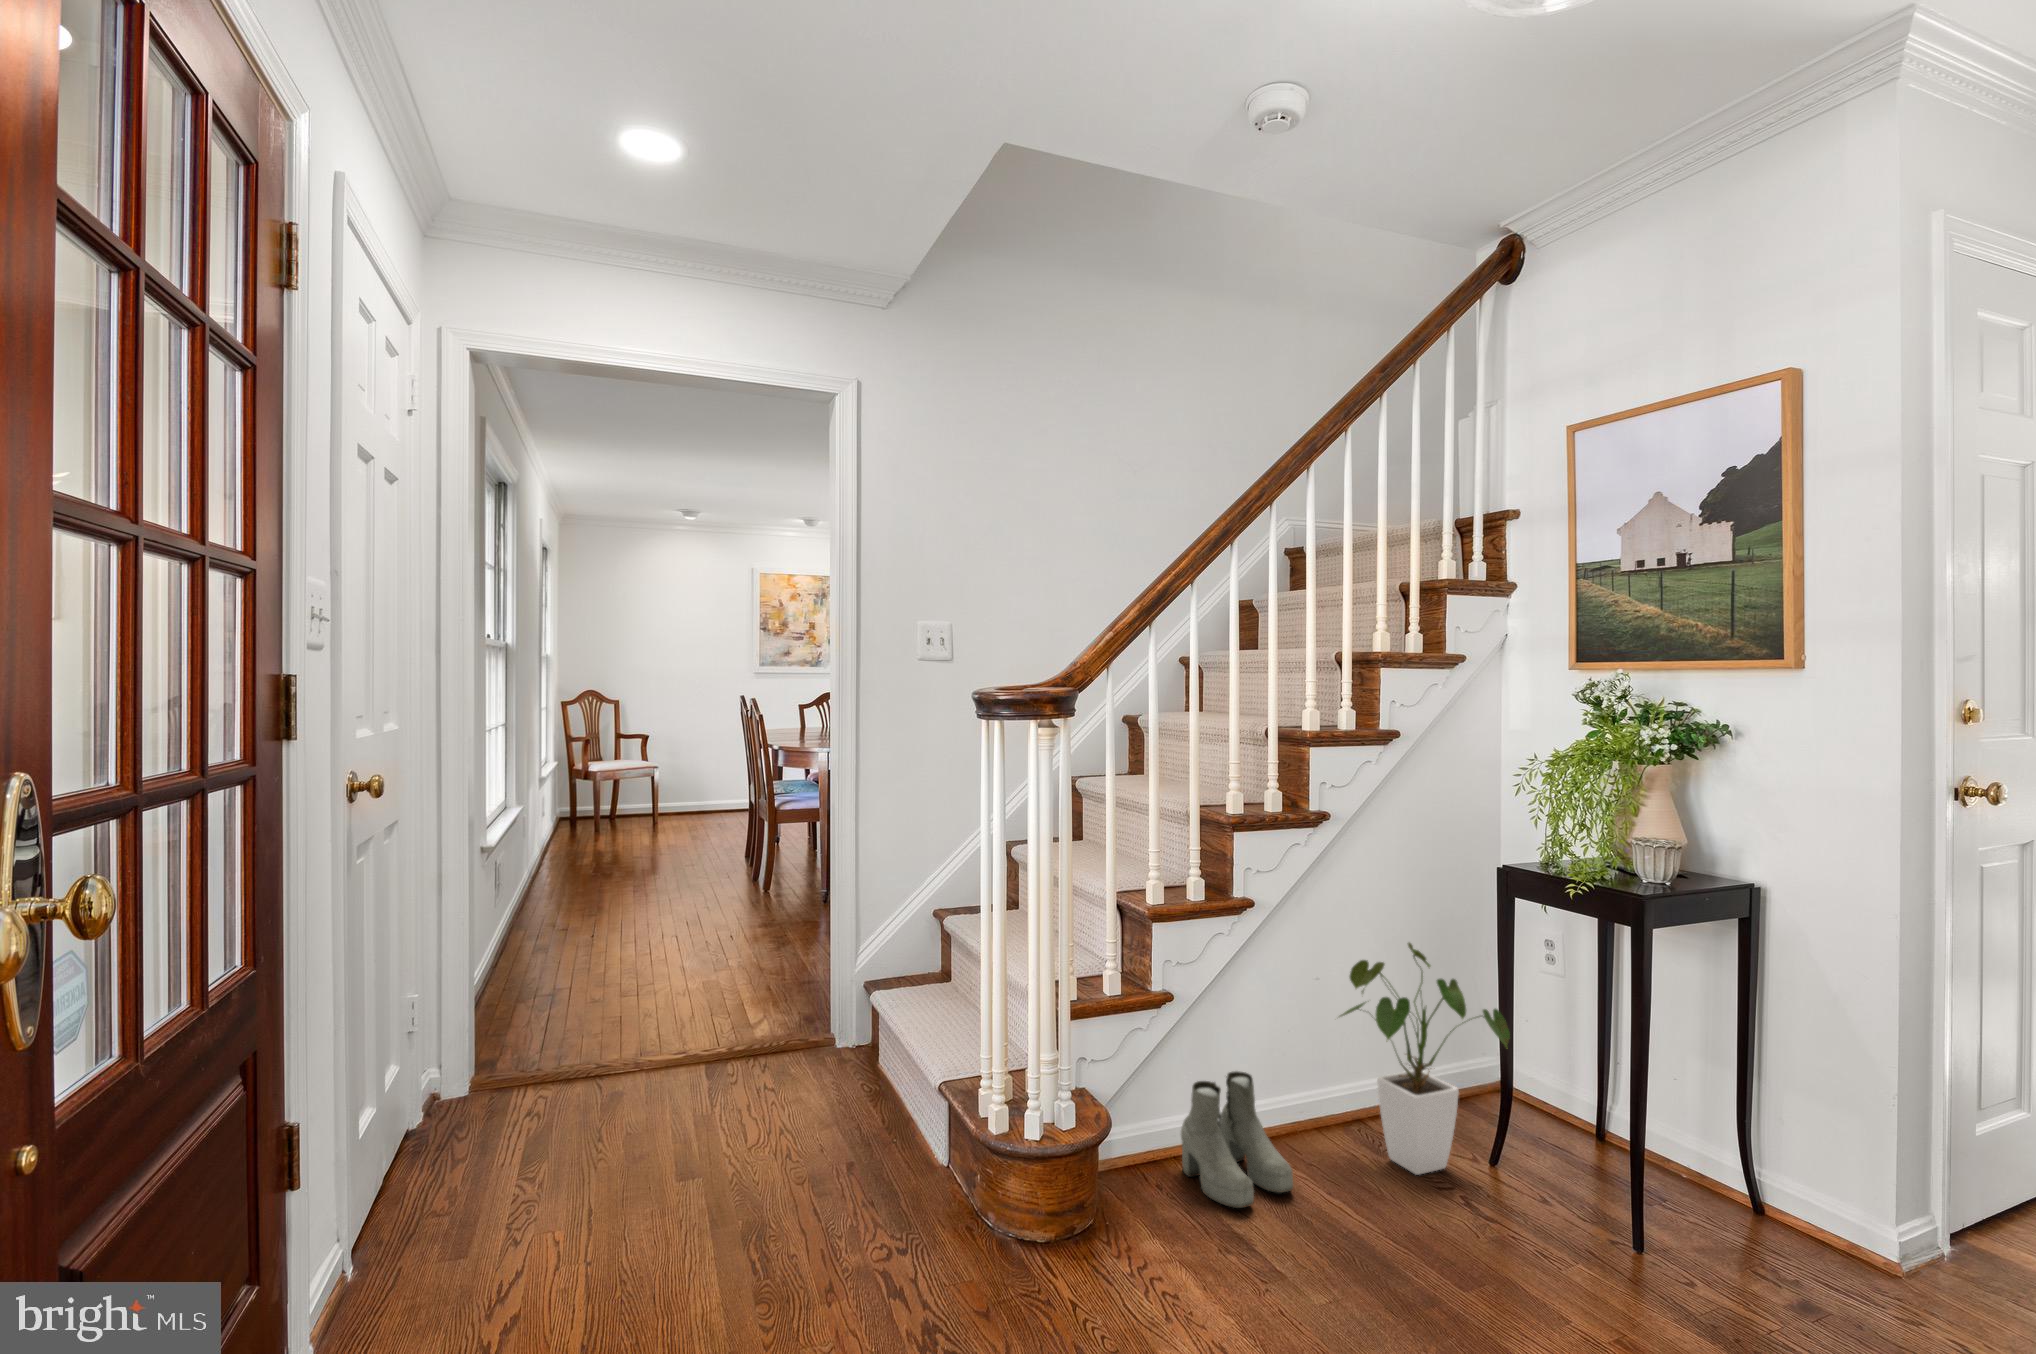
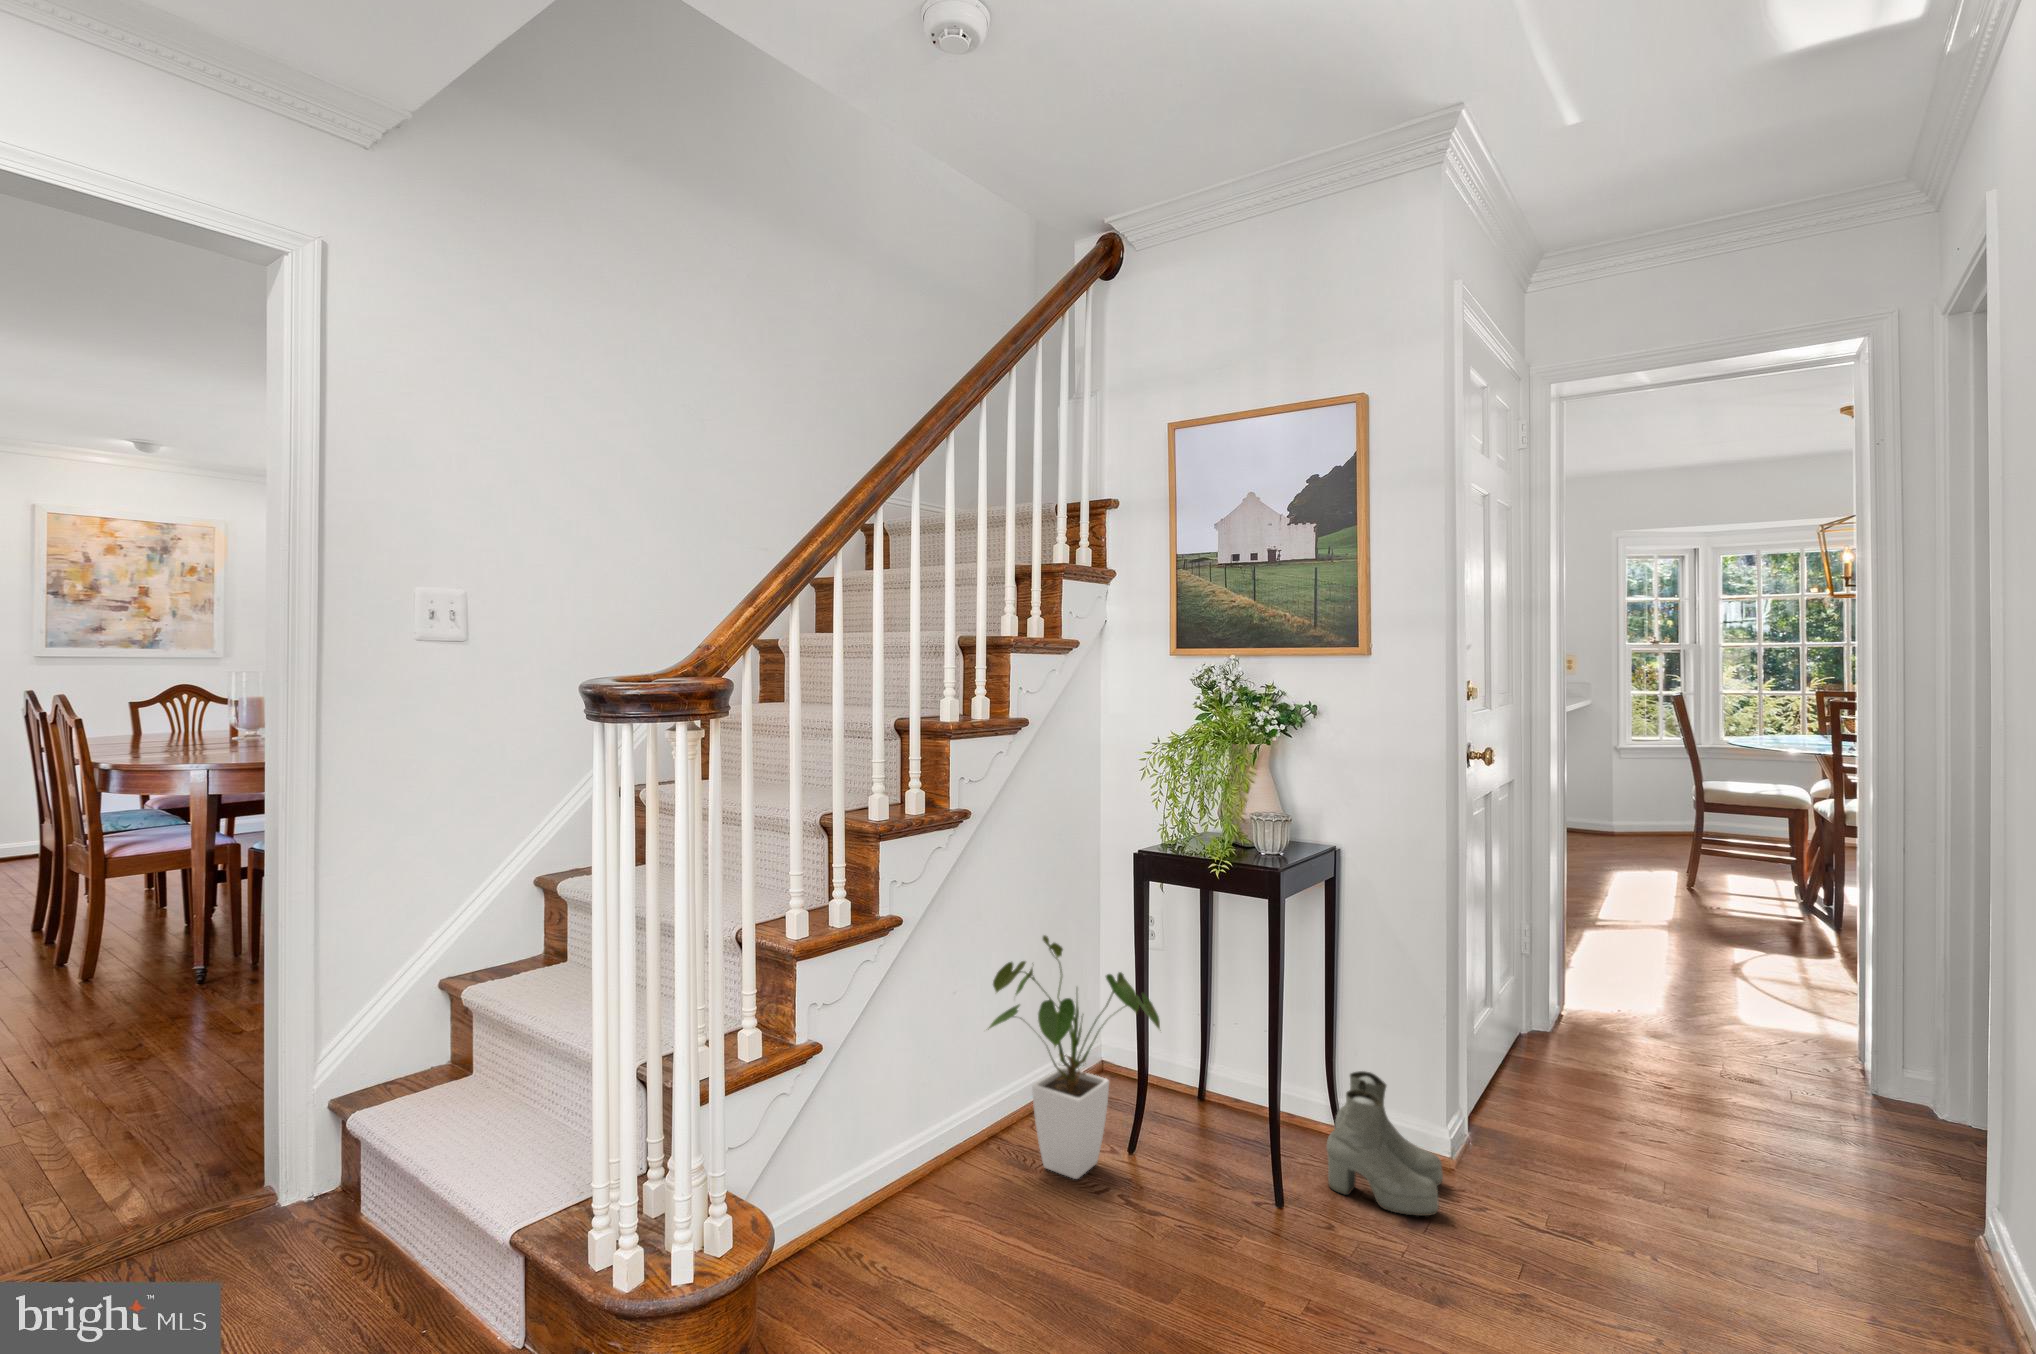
boots: present [1181,1071,1293,1208] -> present [1327,1071,1443,1216]

